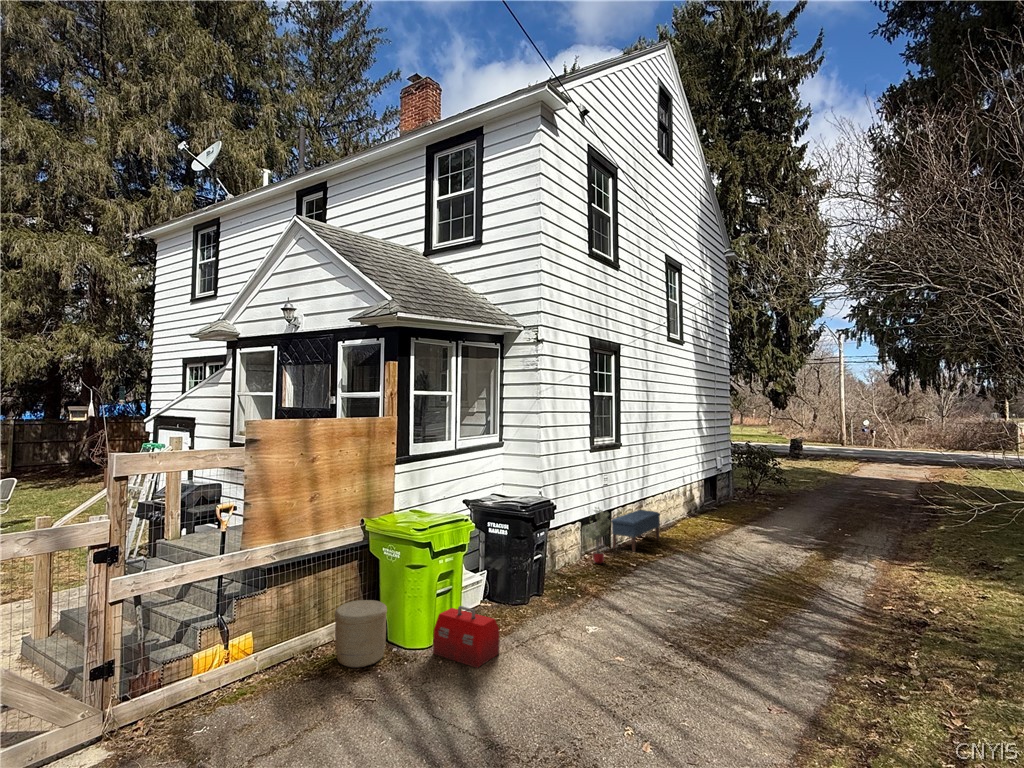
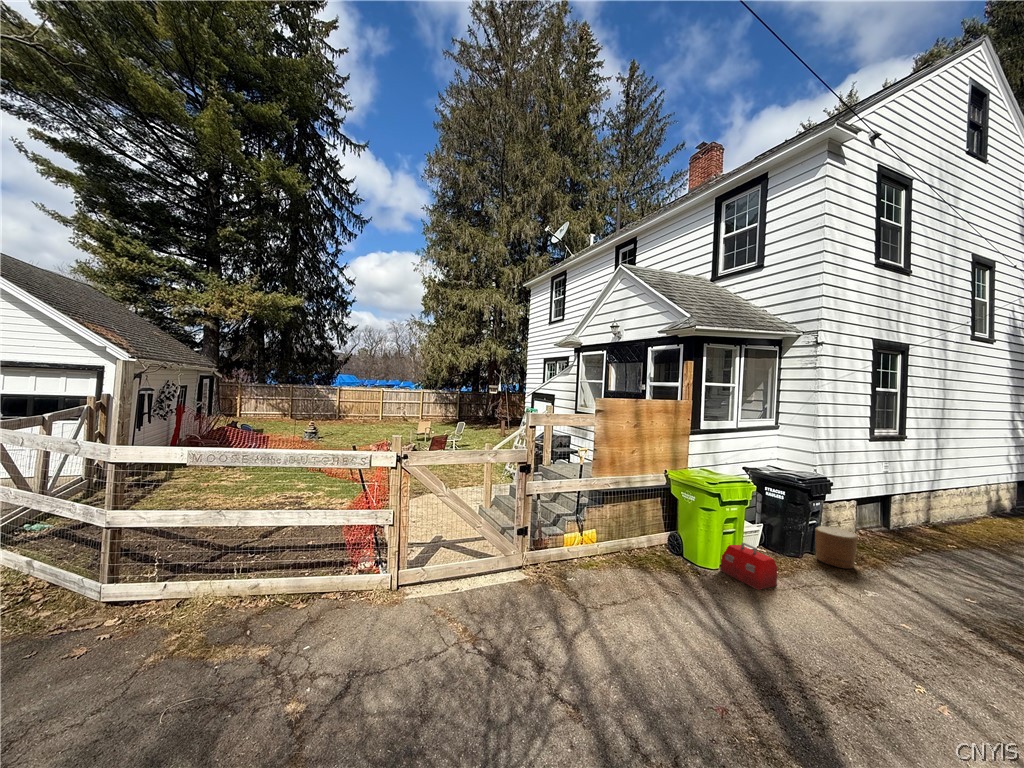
potted tree: present [583,507,611,564] -> none [857,490,894,542]
bench: present [611,510,660,552] -> none [893,502,959,540]
woven basket: present [334,600,387,667] -> present [815,526,858,569]

